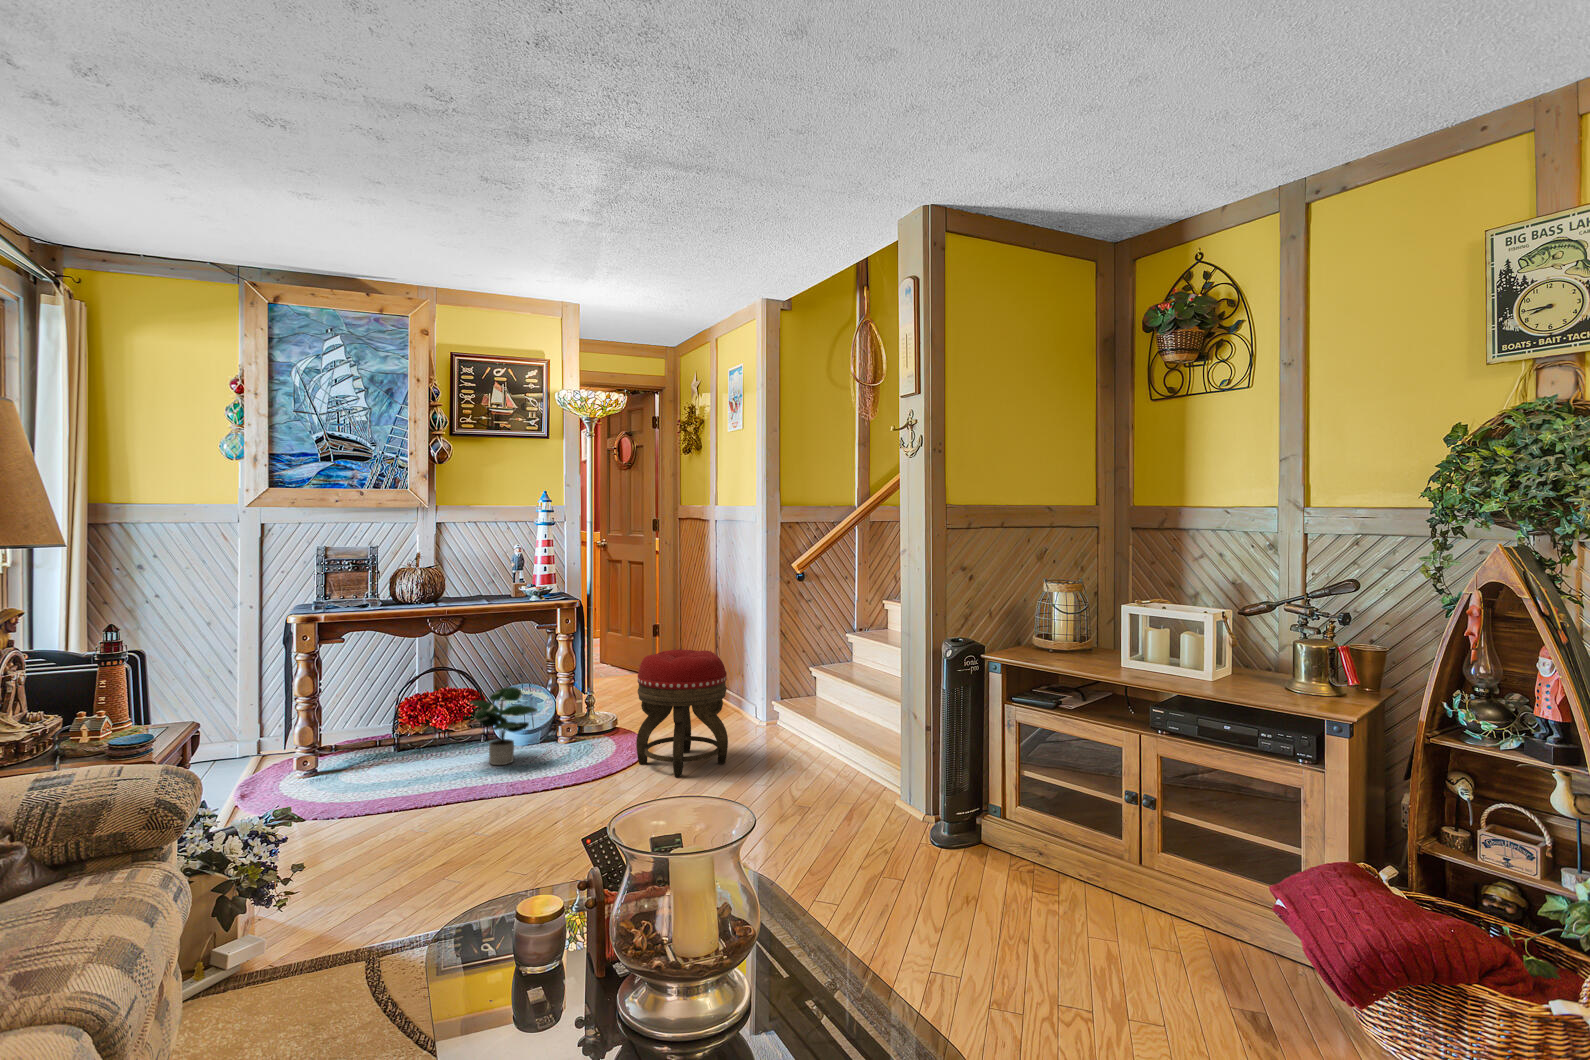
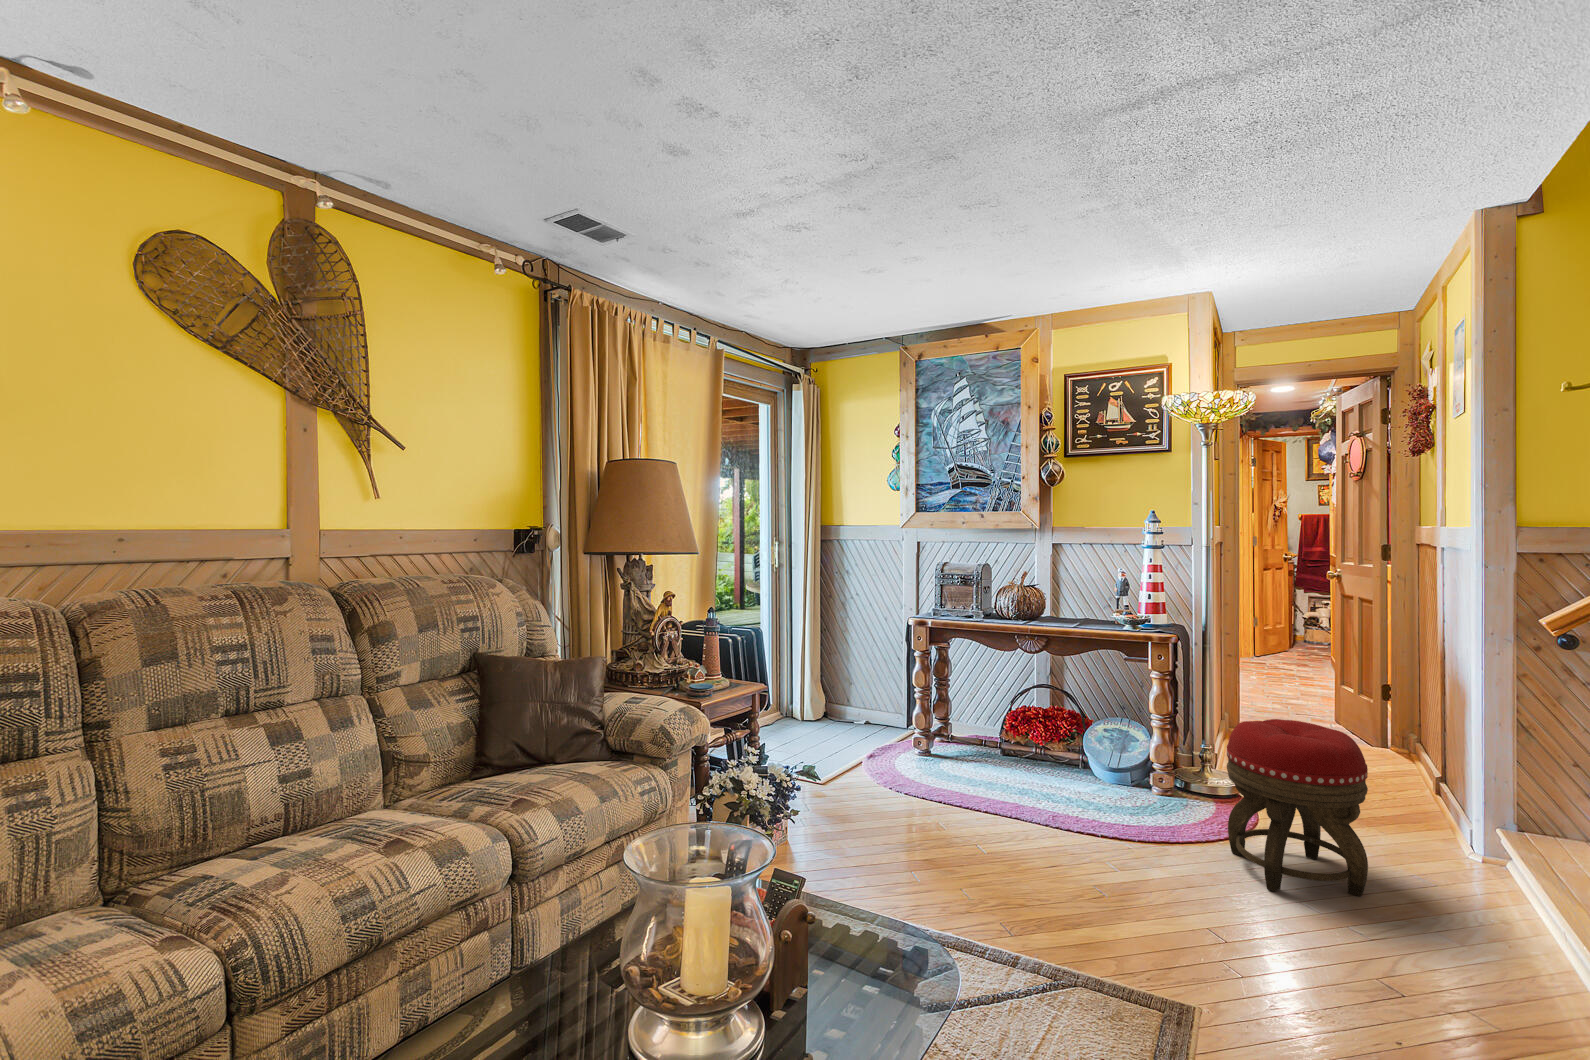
potted plant: present [469,687,537,765] -> none [1044,720,1117,802]

